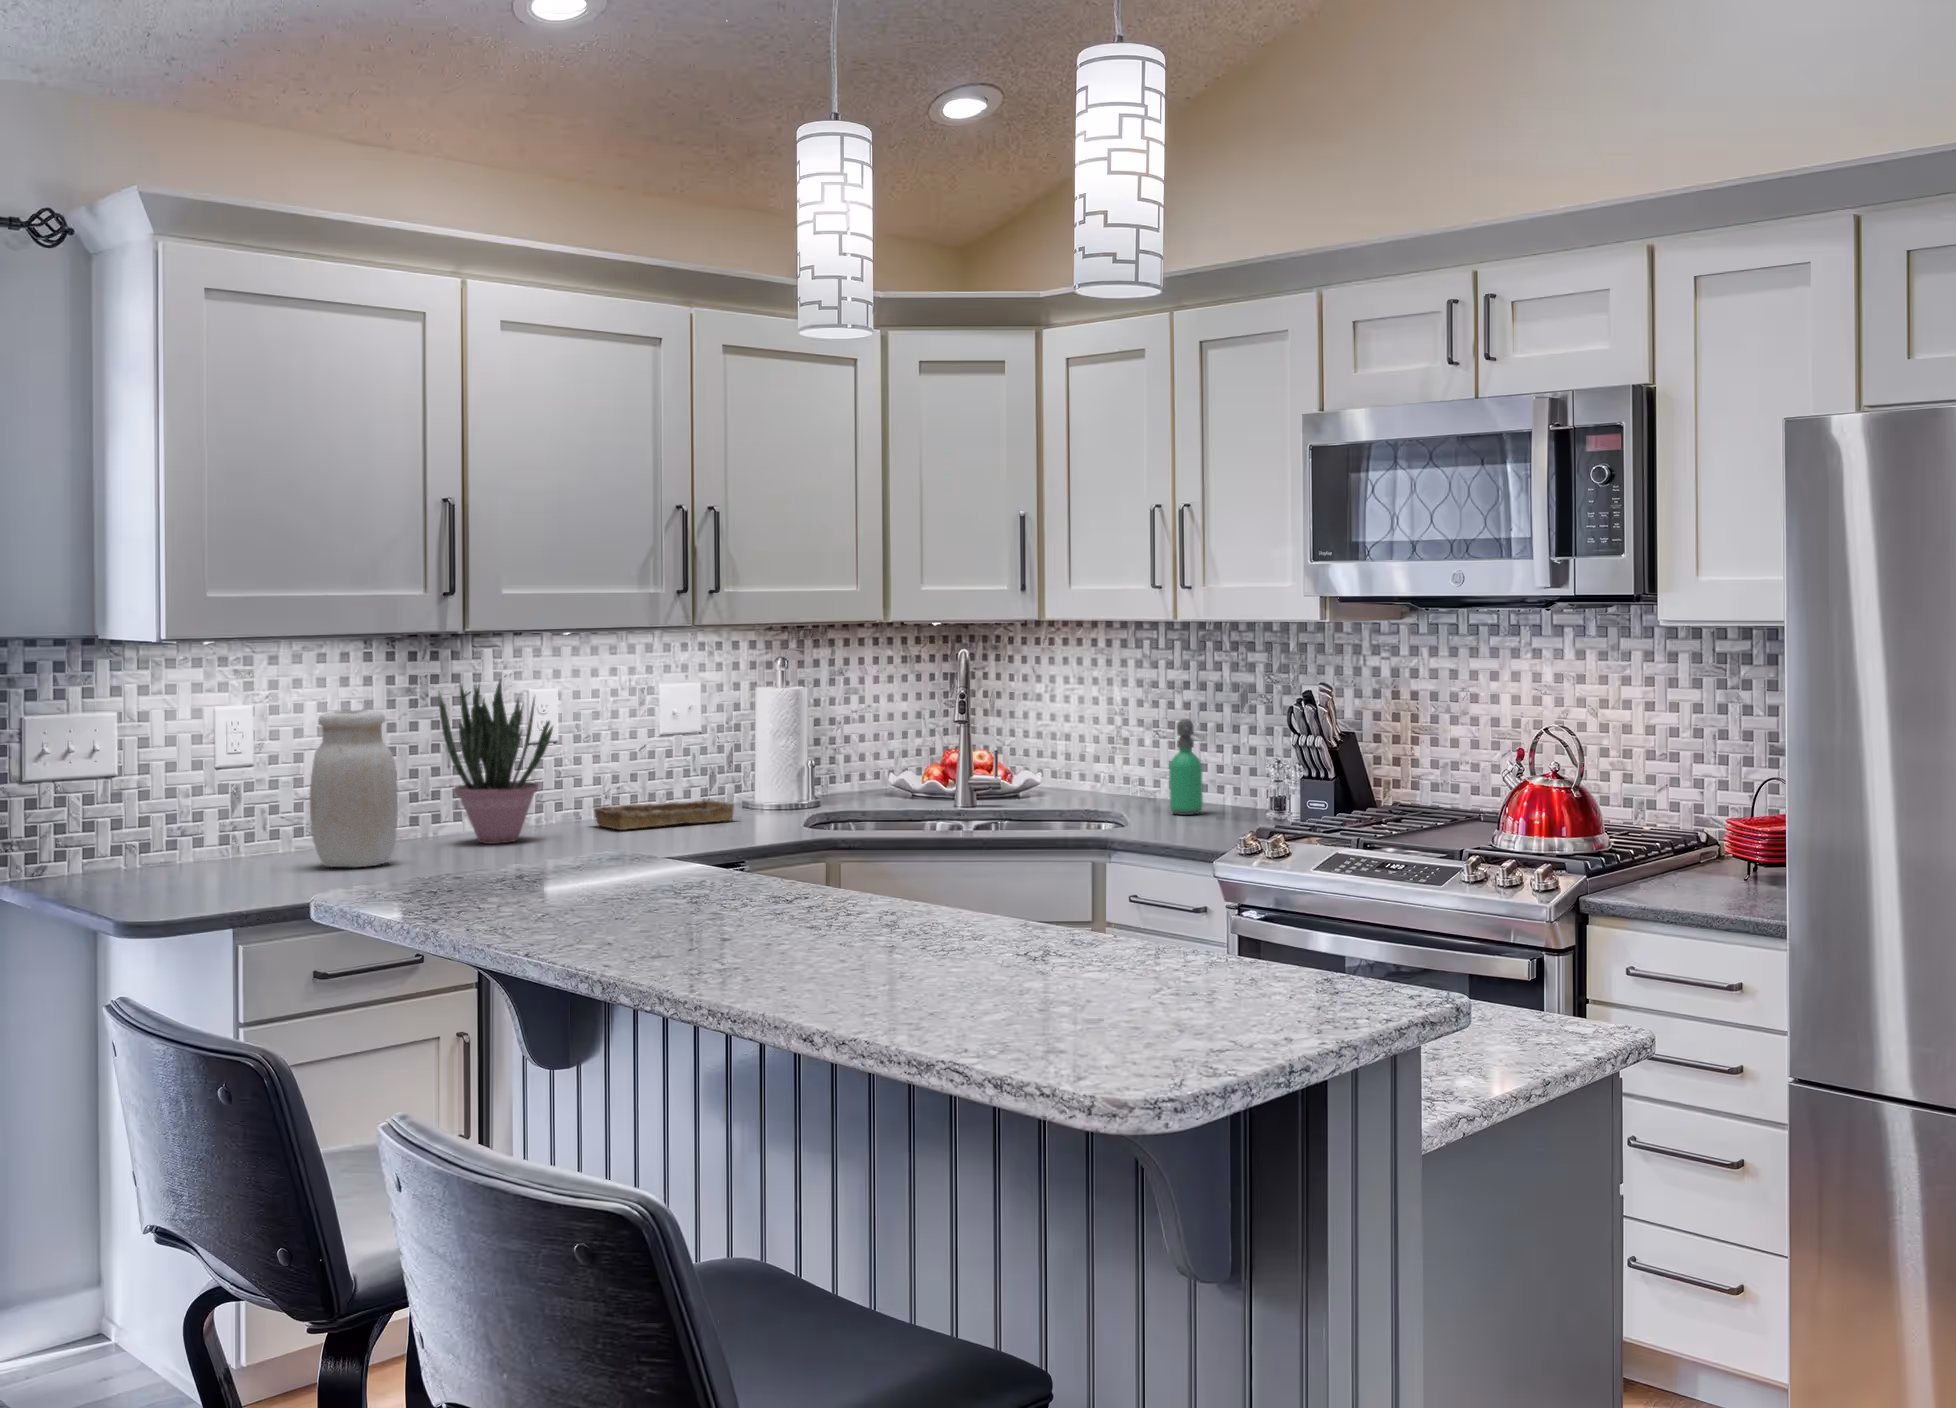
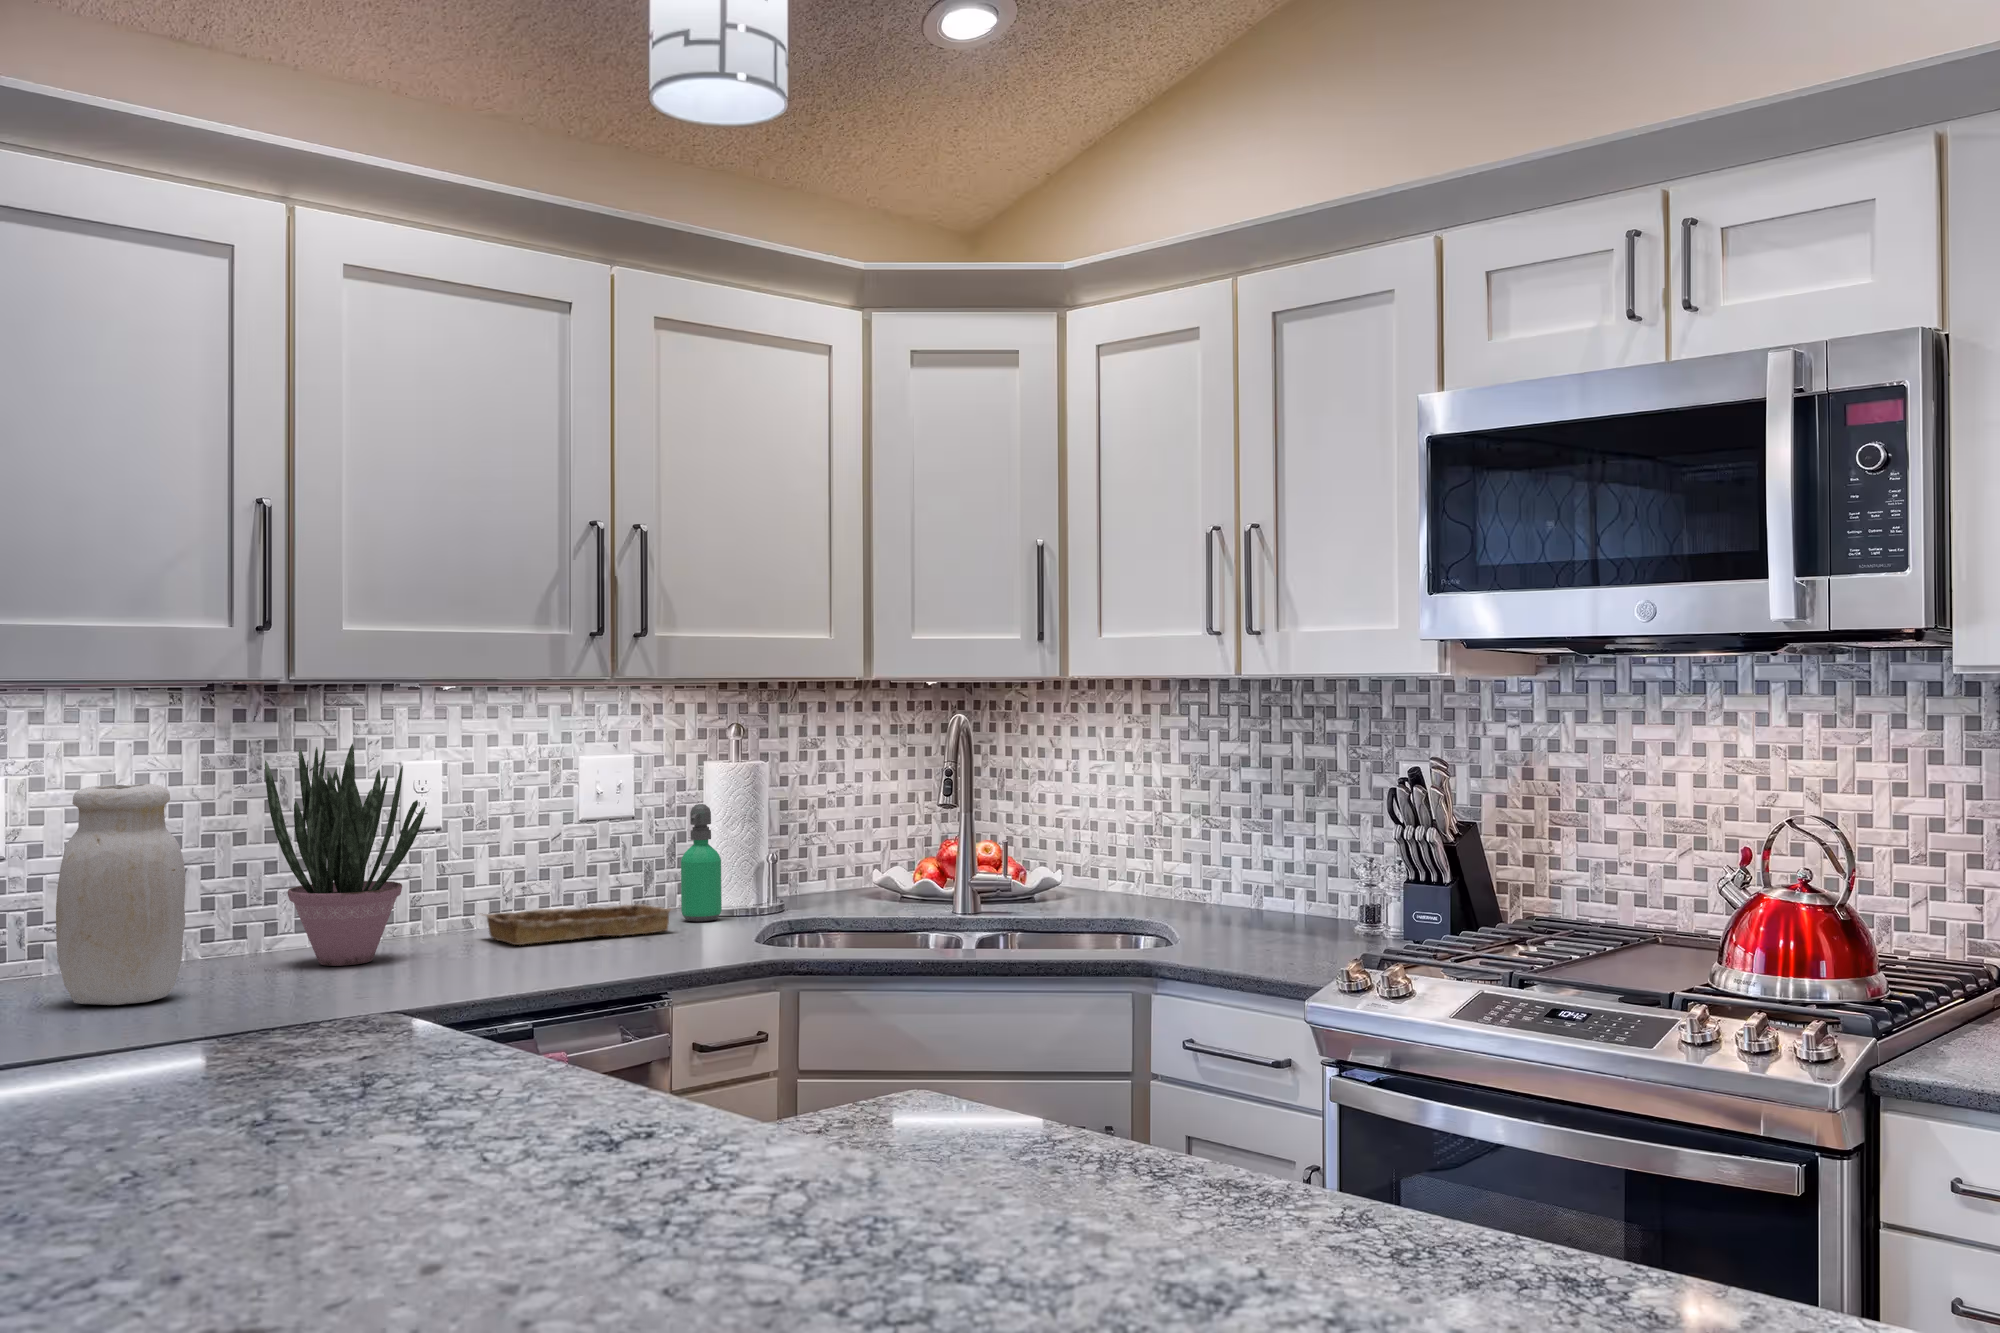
soap dispenser: present [1169,719,1203,815] -> present [681,804,722,921]

